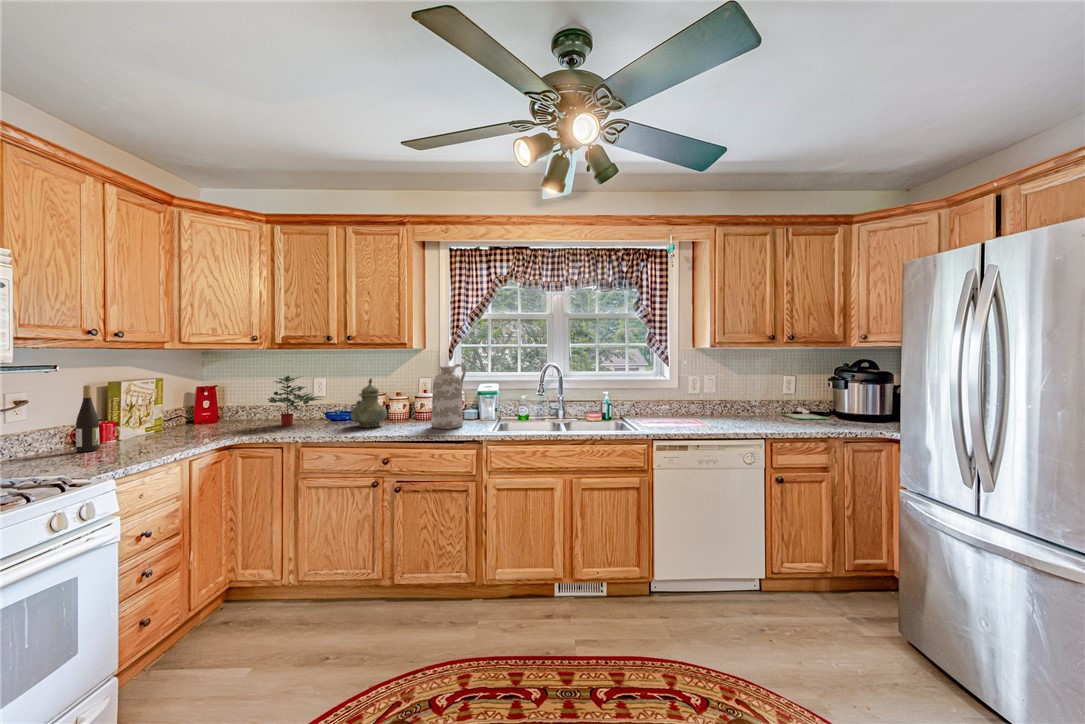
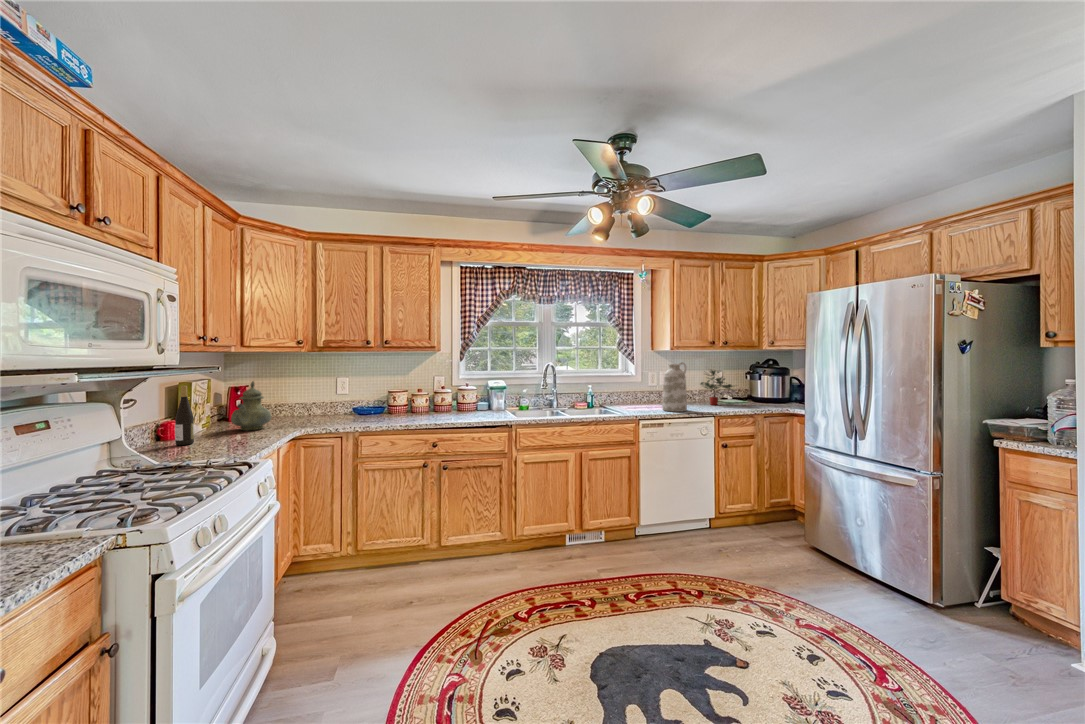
vase: present [432,364,466,429] -> present [662,362,687,412]
potted plant: present [267,376,322,426] -> present [701,370,733,405]
teapot: present [351,378,387,427] -> present [231,381,271,430]

